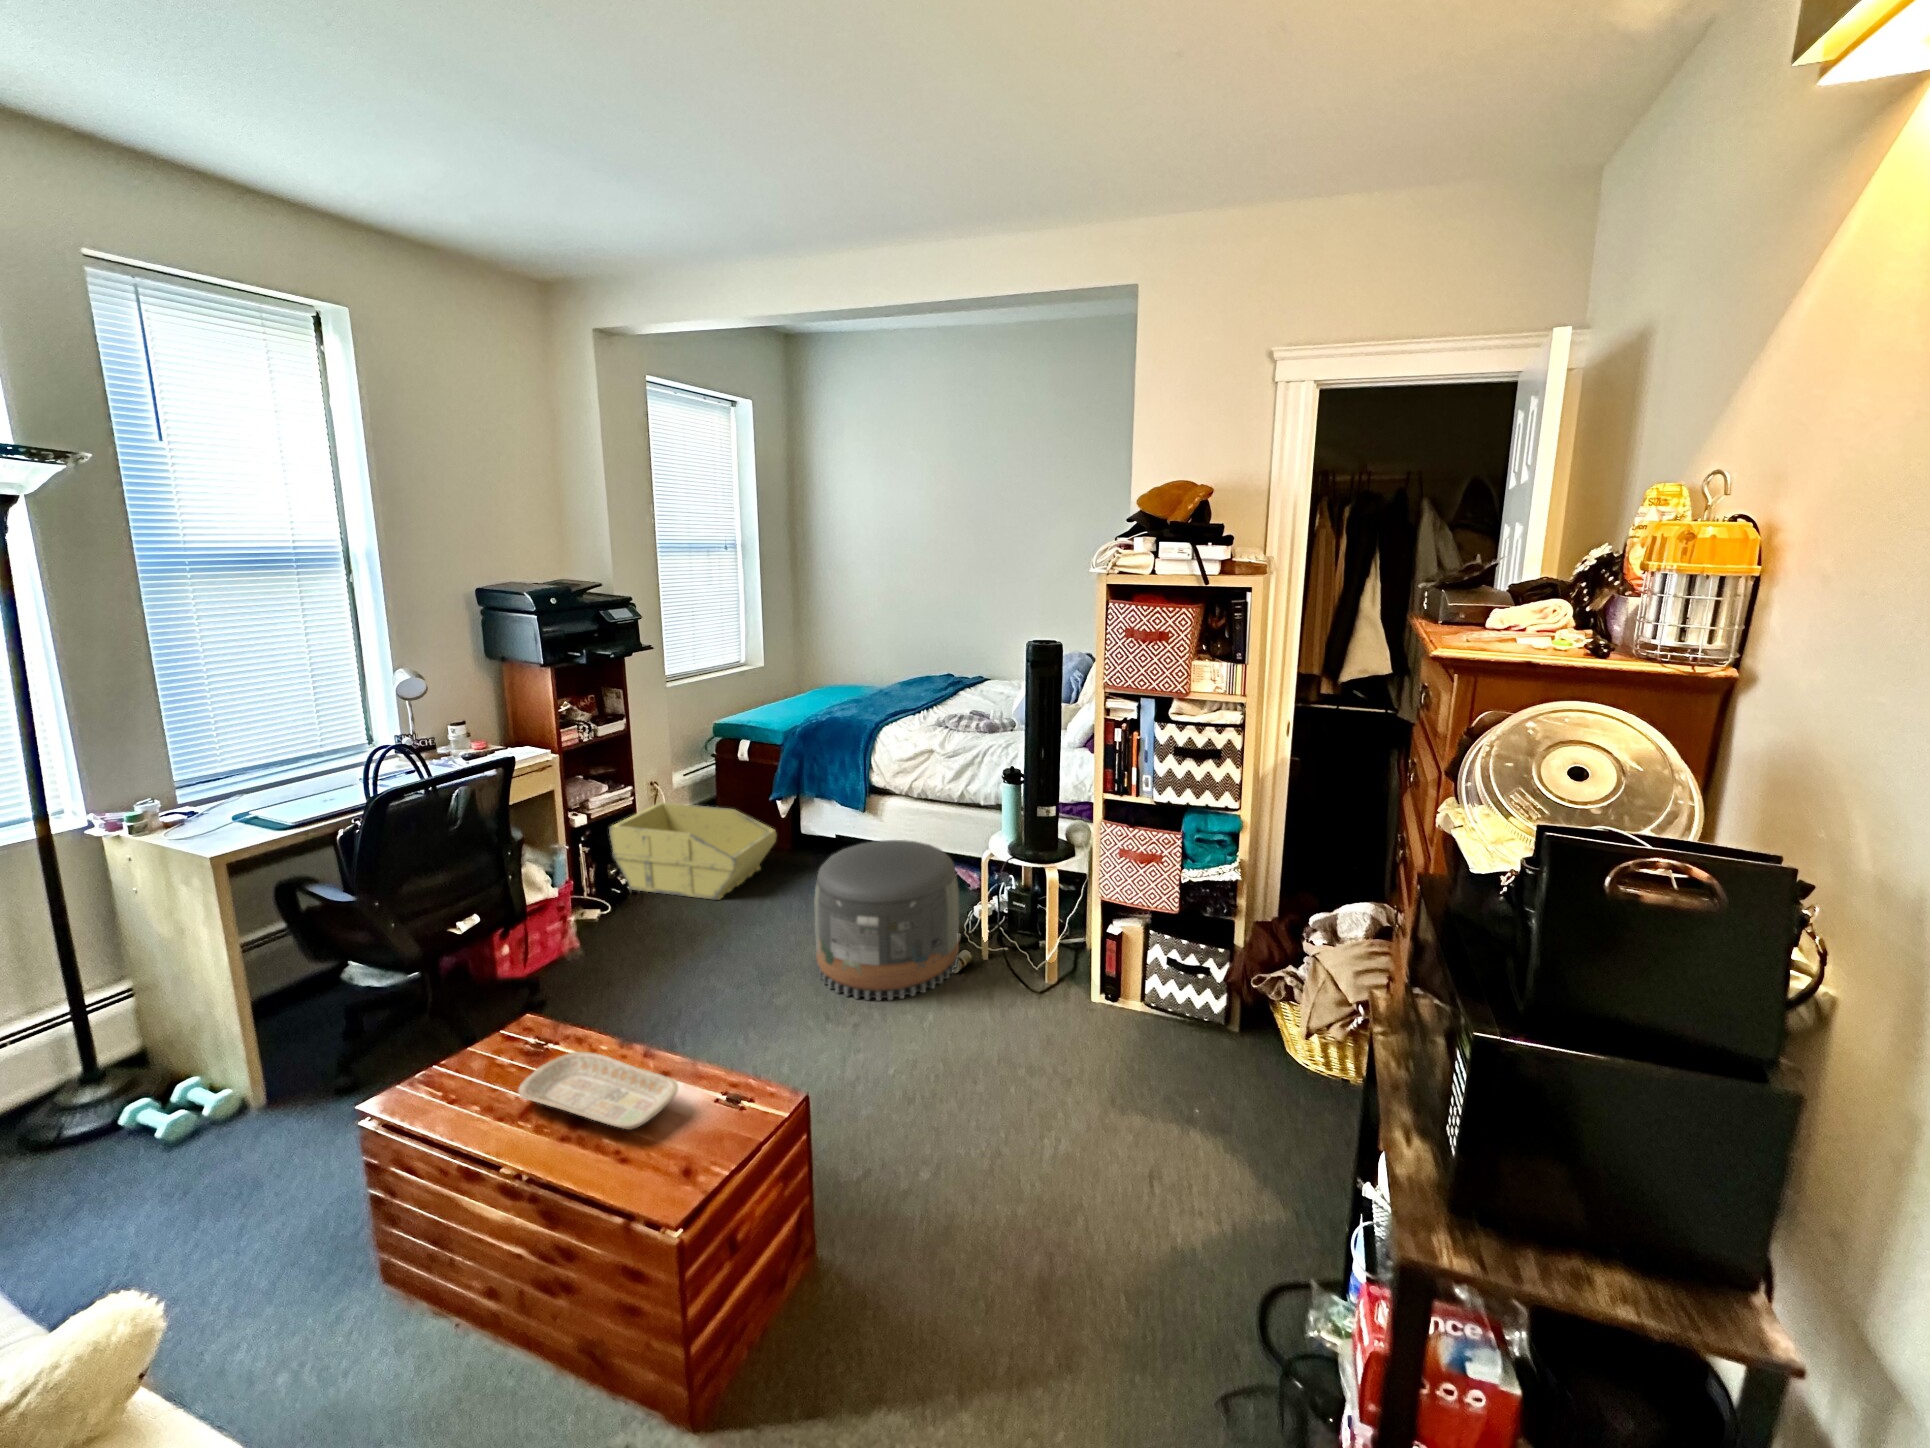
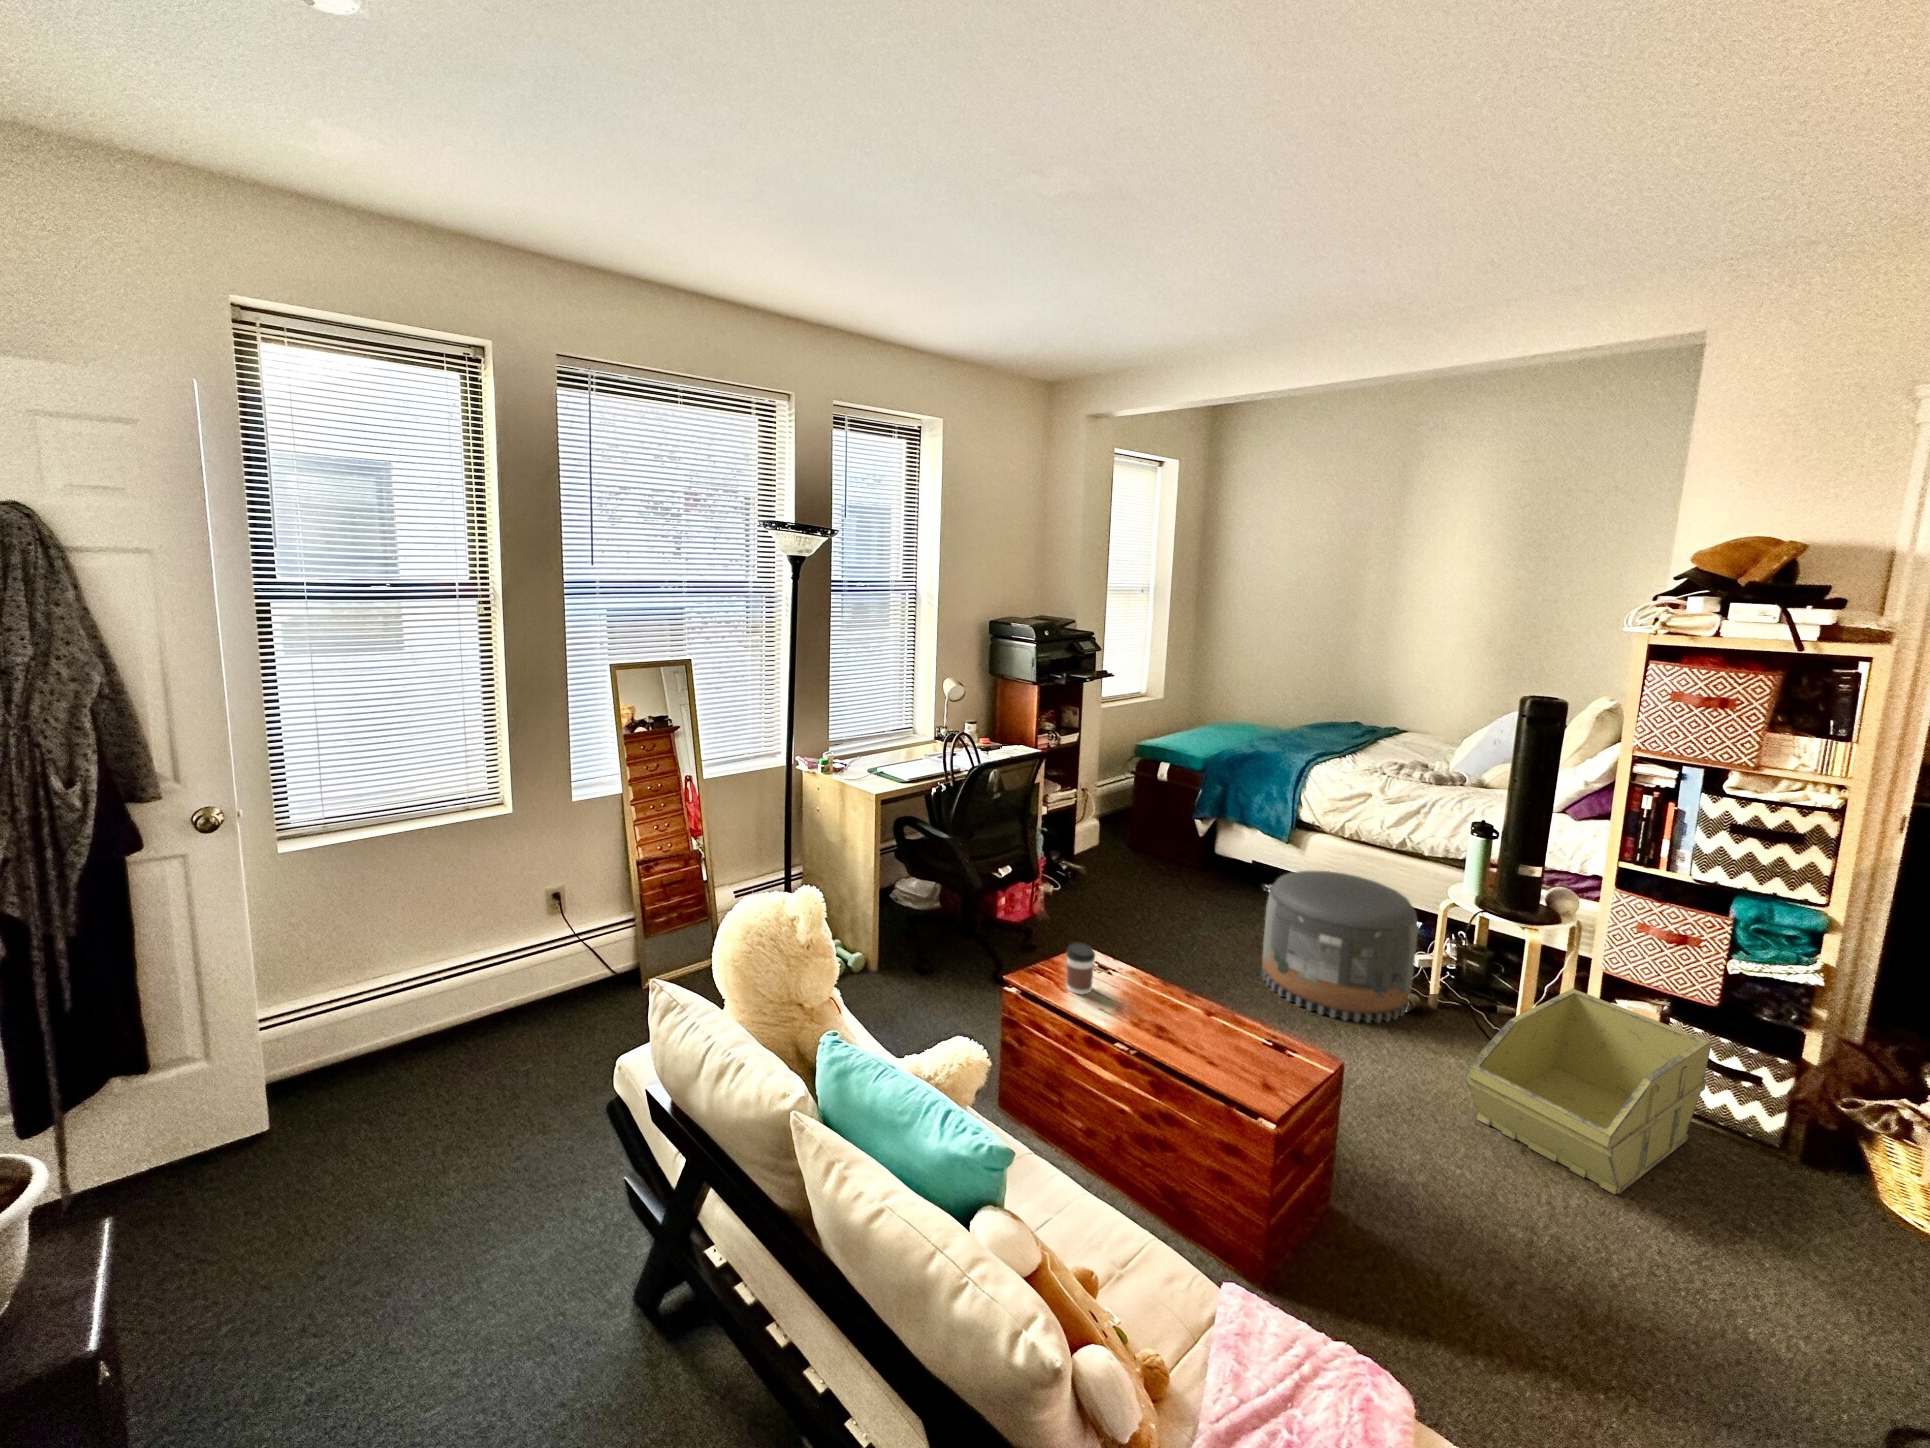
storage bin: present [609,802,777,900] -> present [1465,989,1711,1194]
coffee cup: none [436,1033,487,1109] -> present [1066,942,1095,994]
tray: present [519,1052,678,1130] -> none [1118,977,1243,1042]

